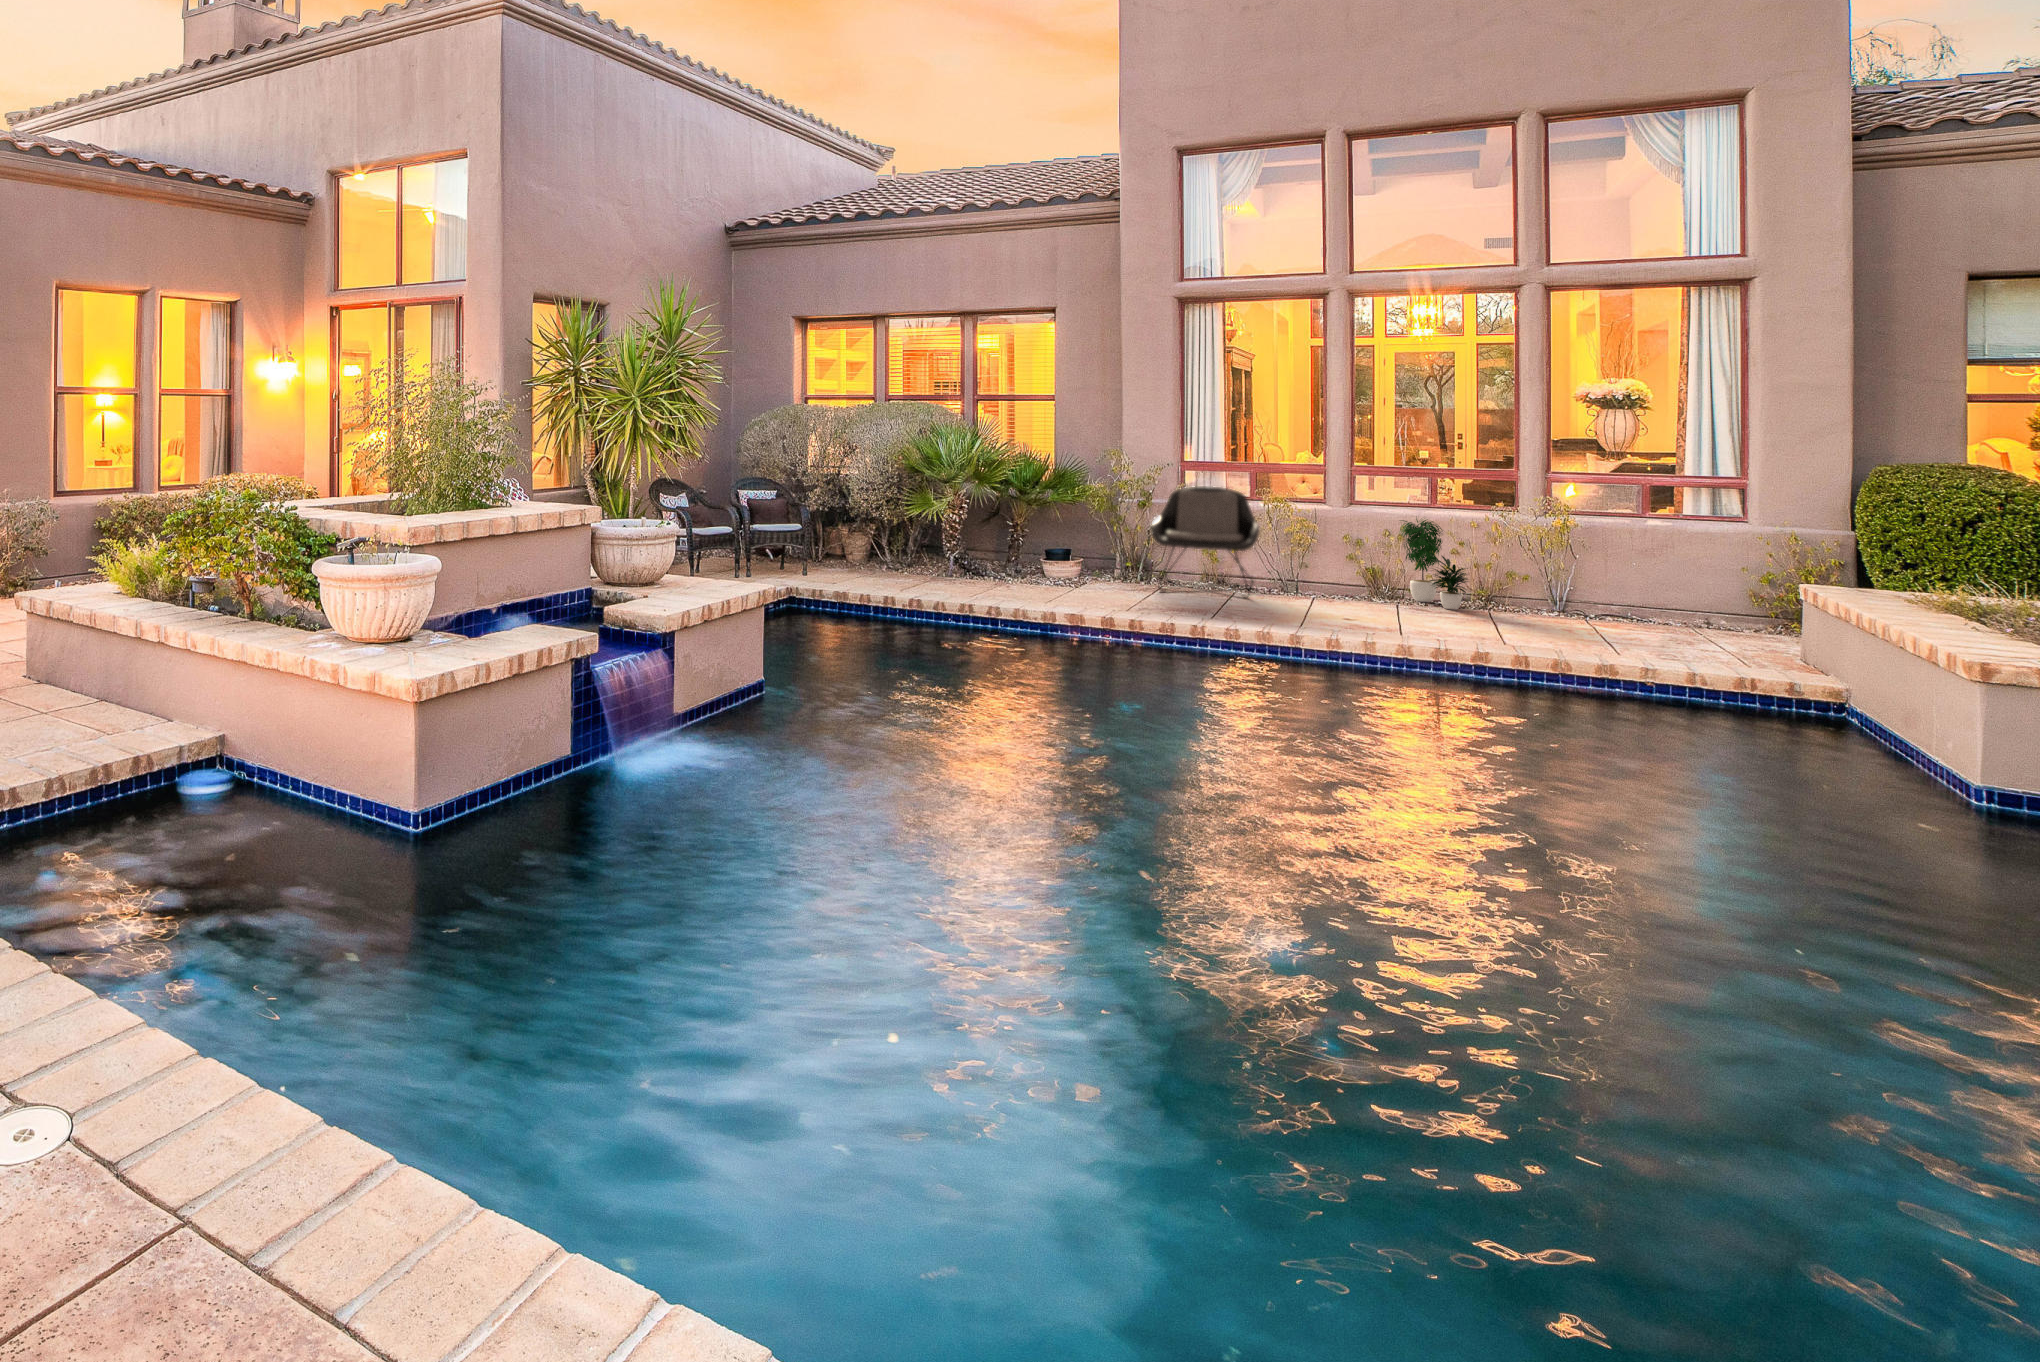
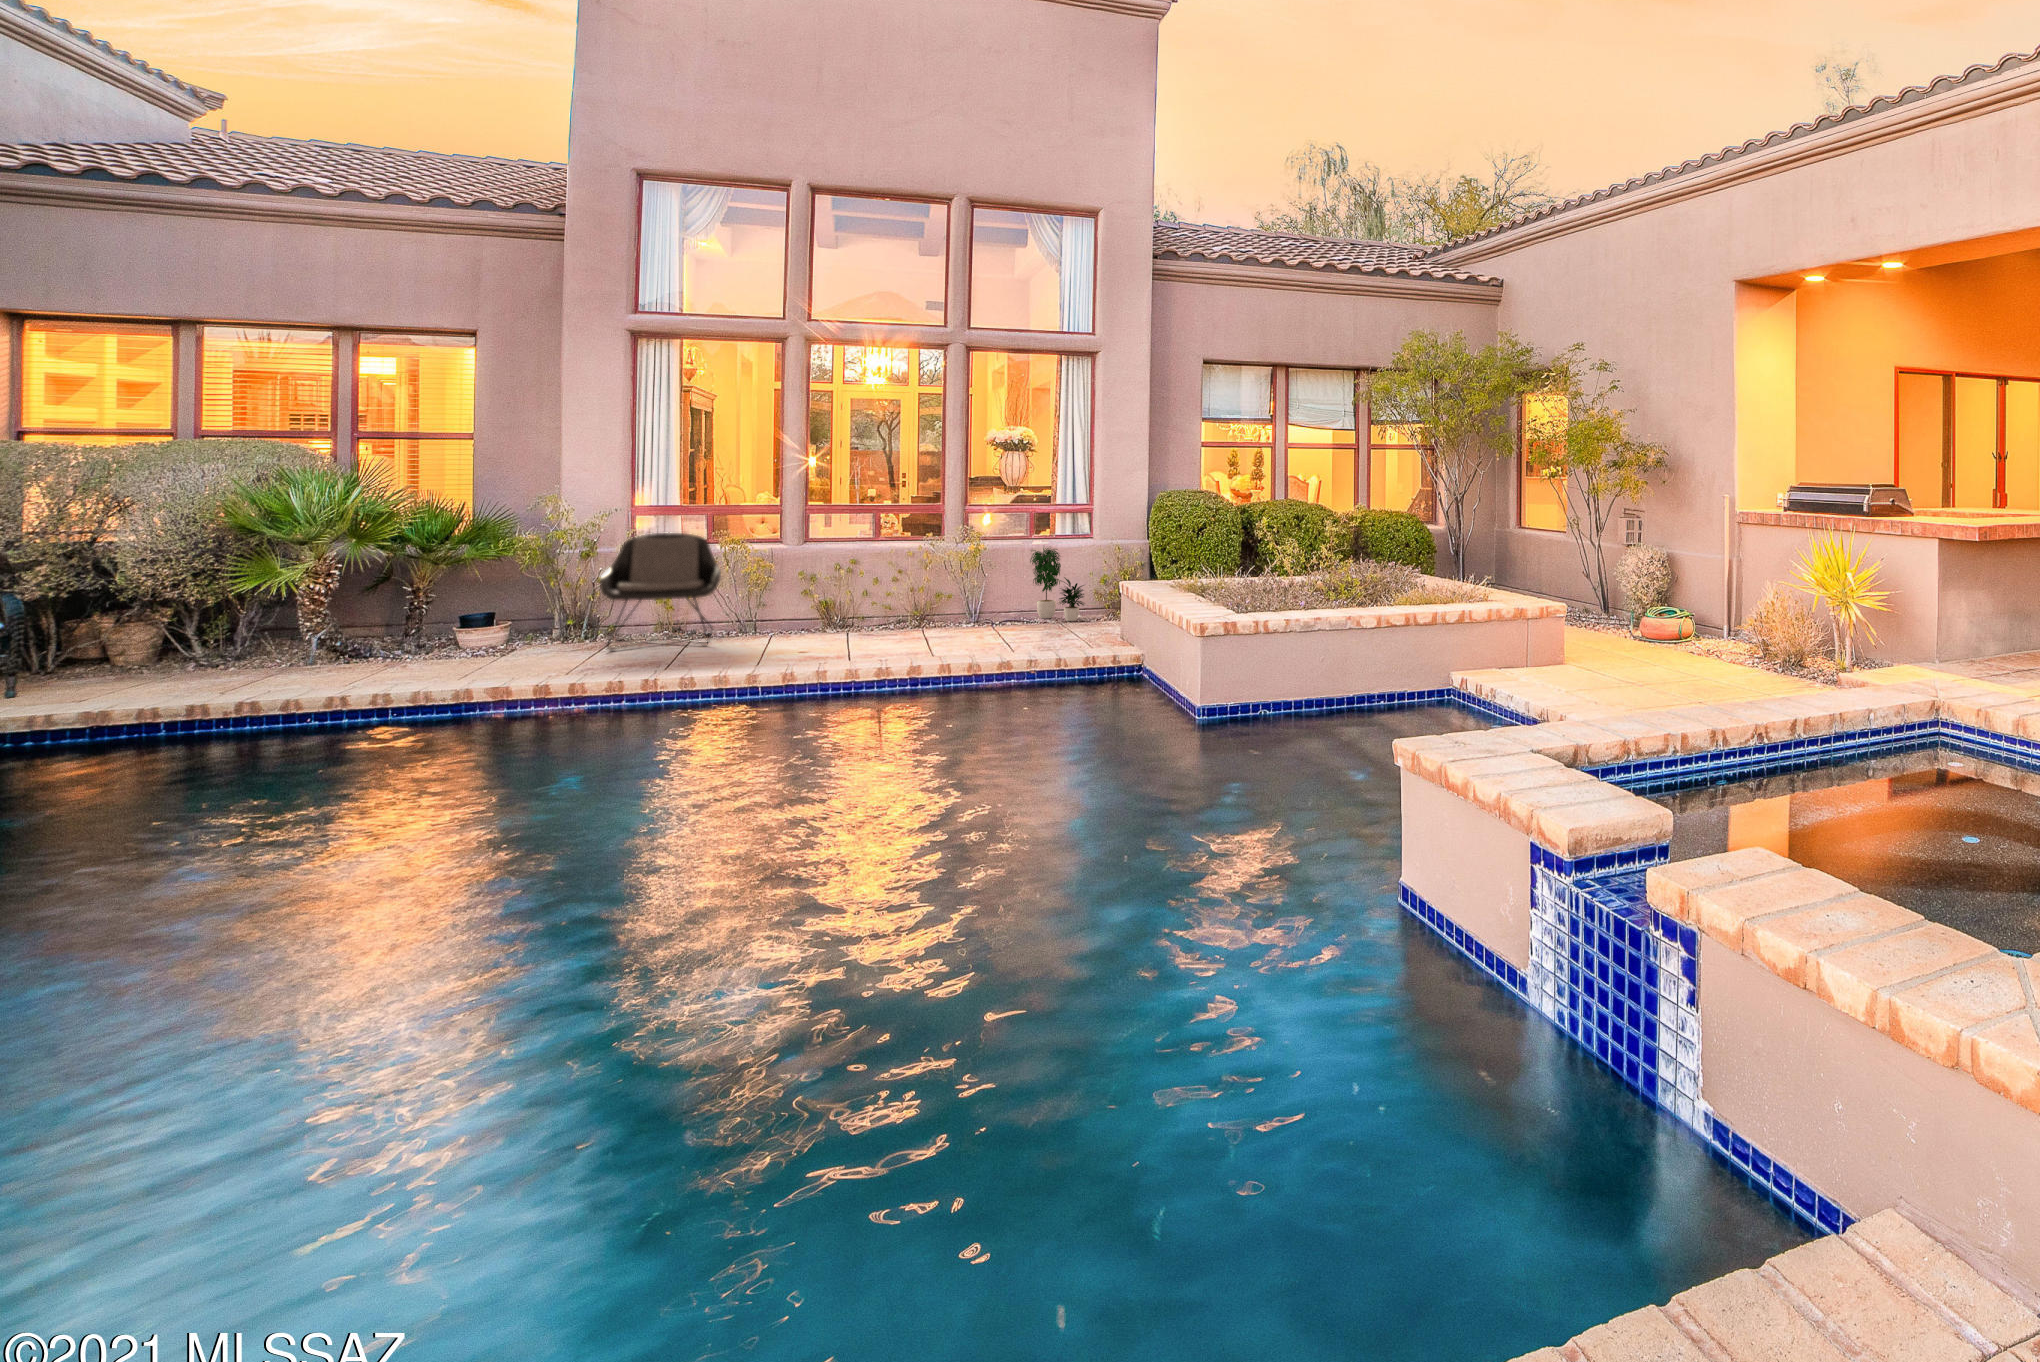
potted plant: present [1400,518,1468,610] -> present [1030,548,1084,621]

